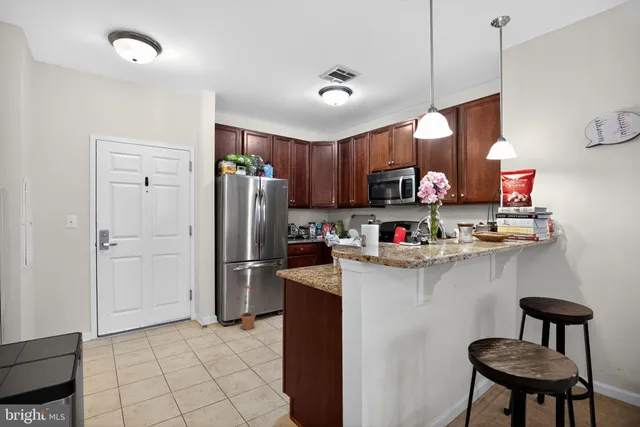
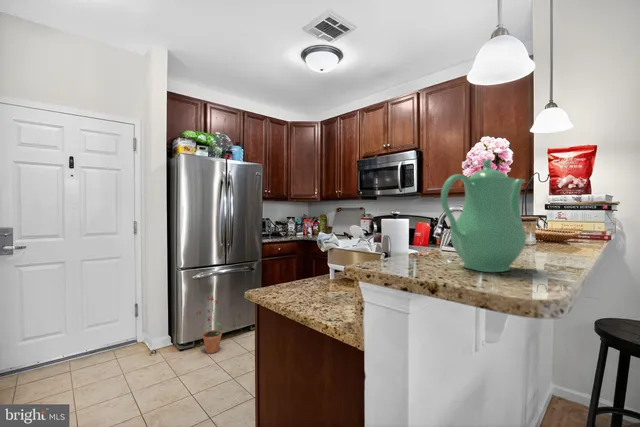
teapot: none [374,193,428,254] -> present [441,159,526,272]

